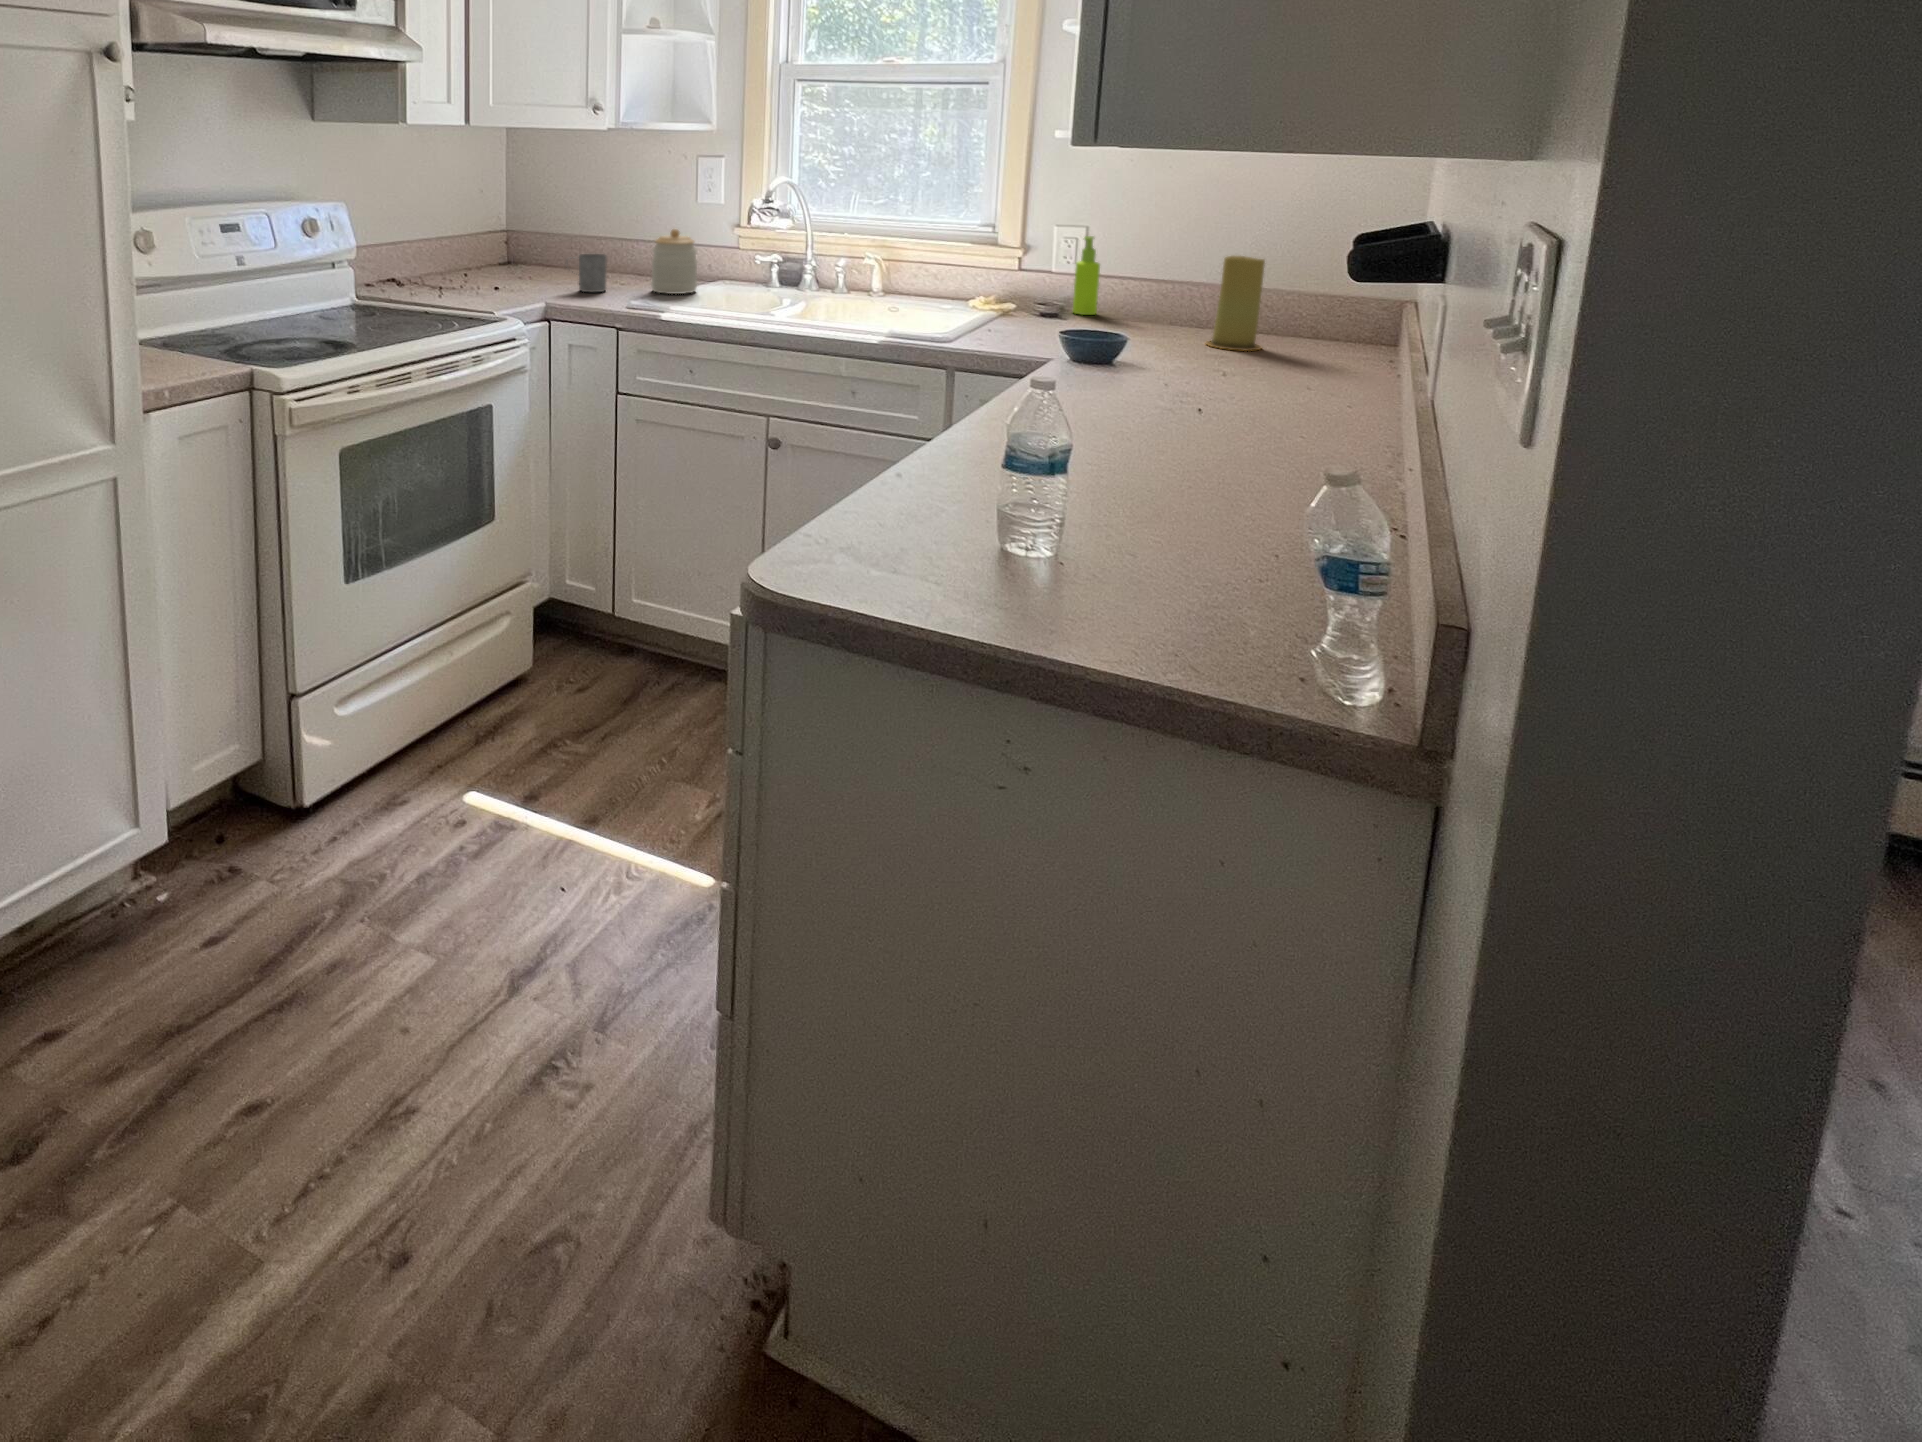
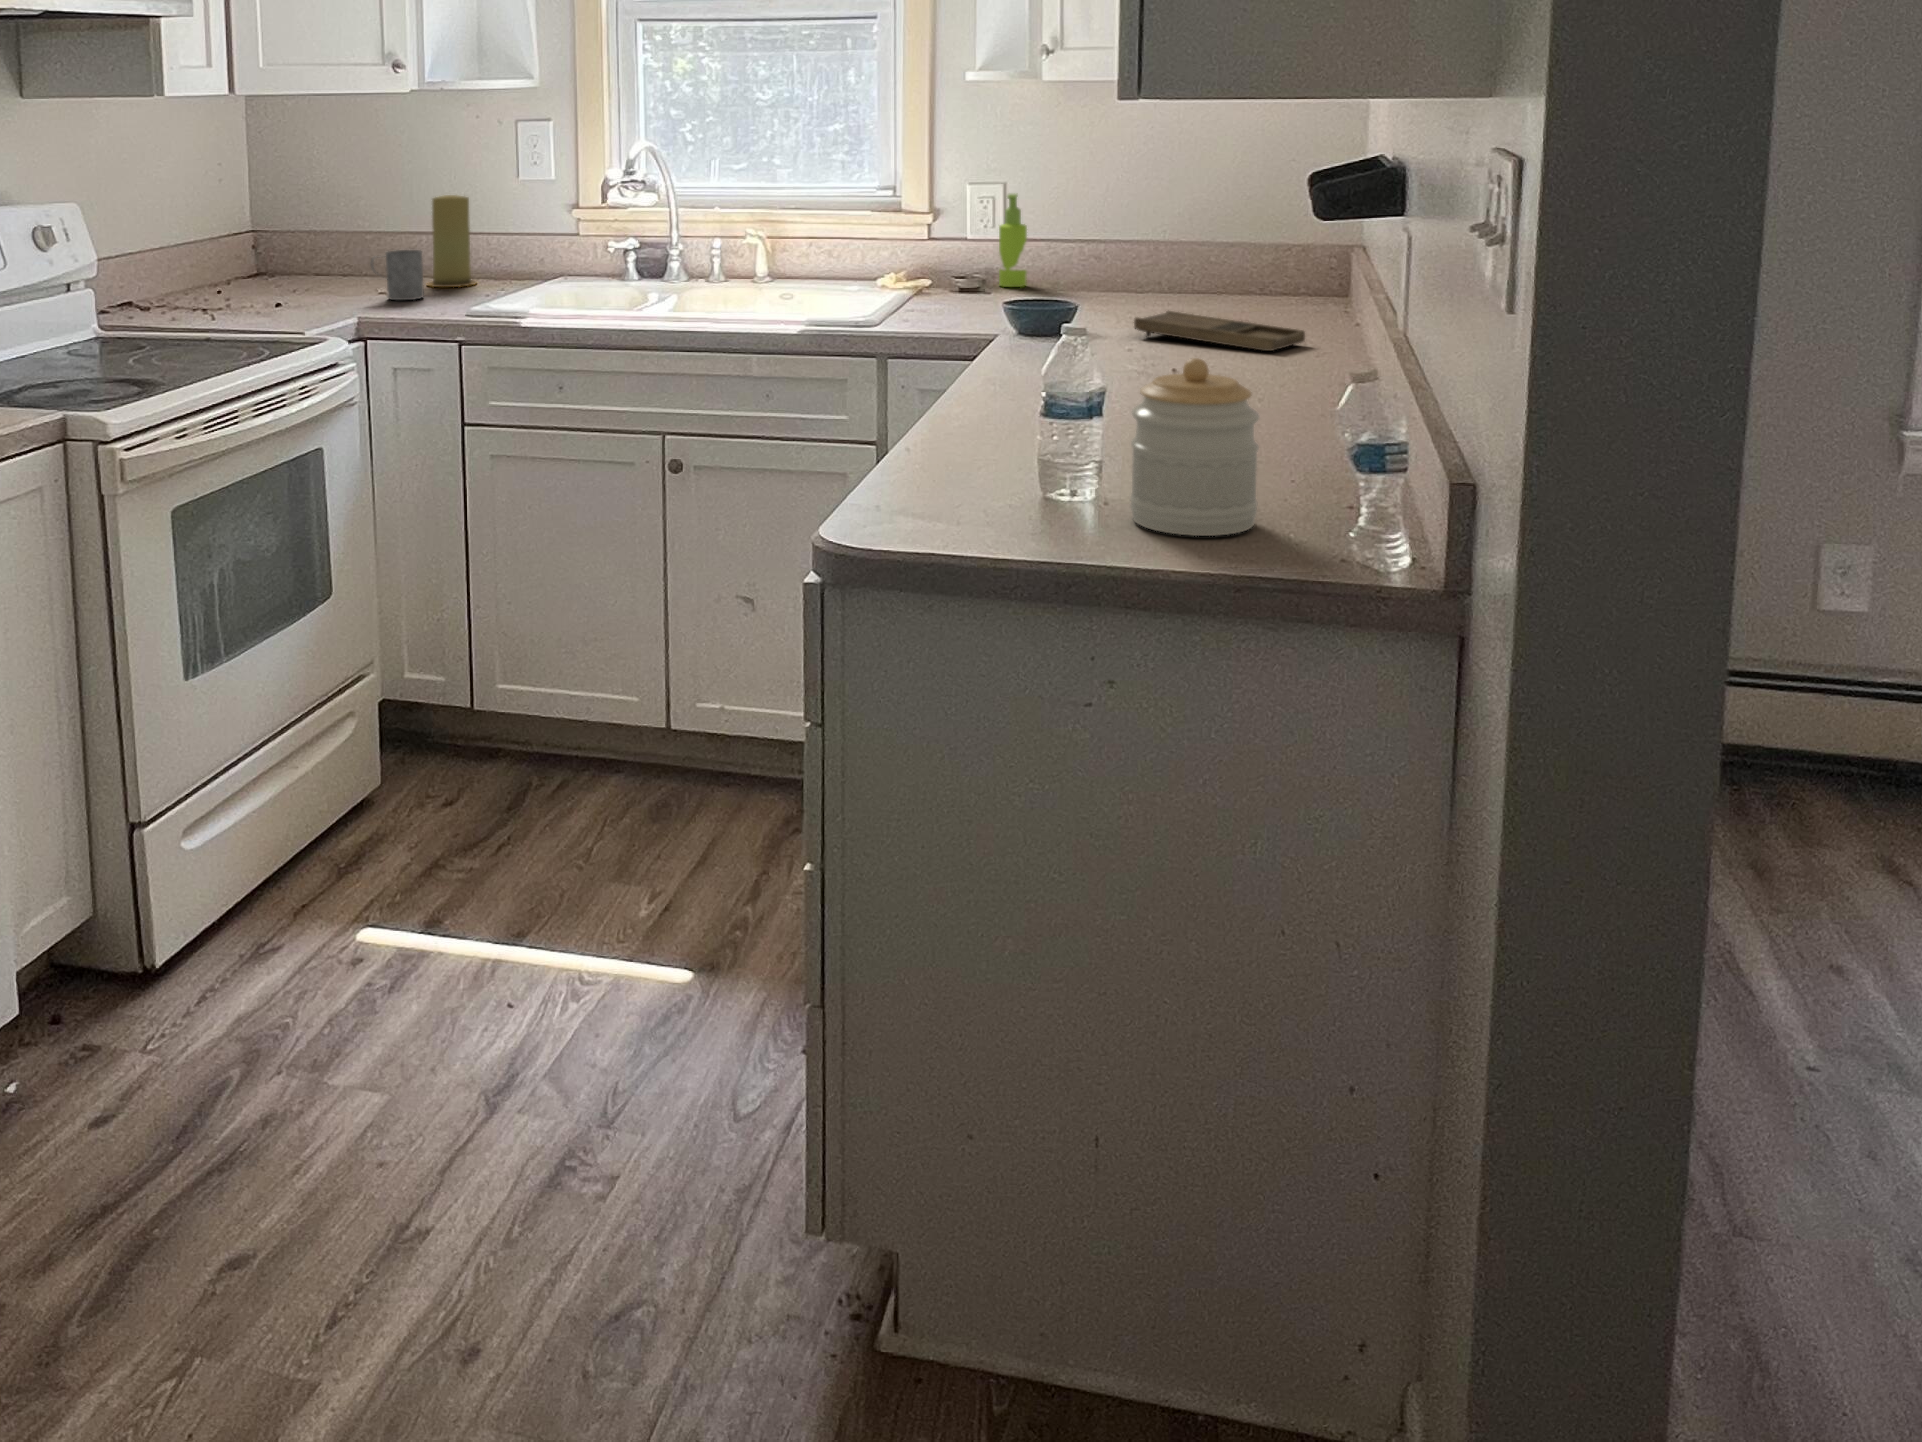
jar: present [651,229,697,294] -> present [1130,358,1259,536]
candle: present [1206,256,1265,351] -> present [428,195,476,287]
tray: none [1172,350,1338,398] -> present [1134,311,1305,351]

